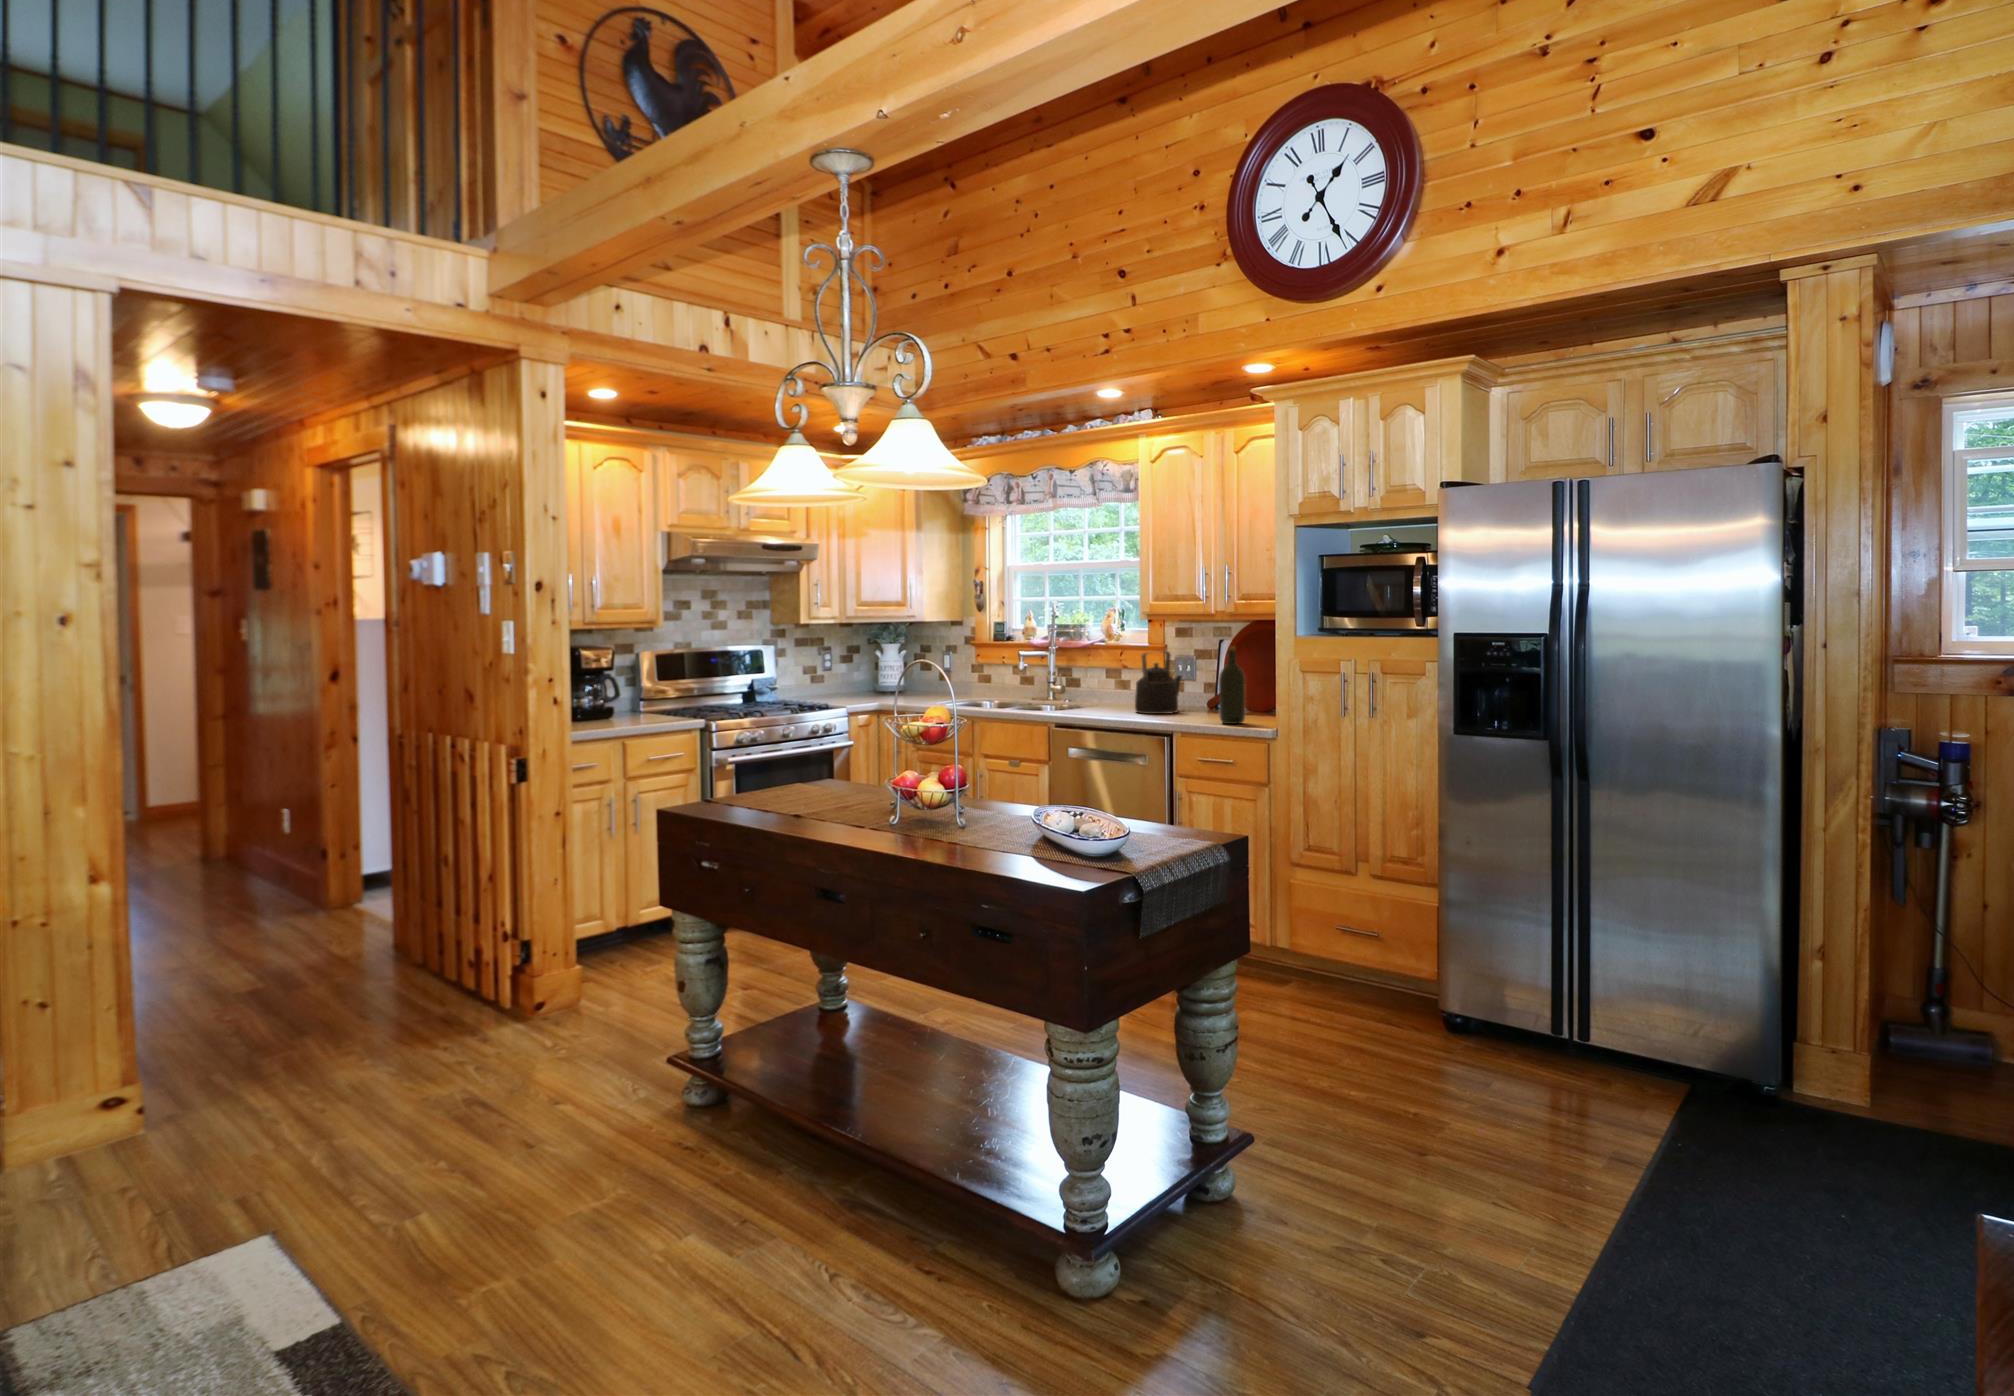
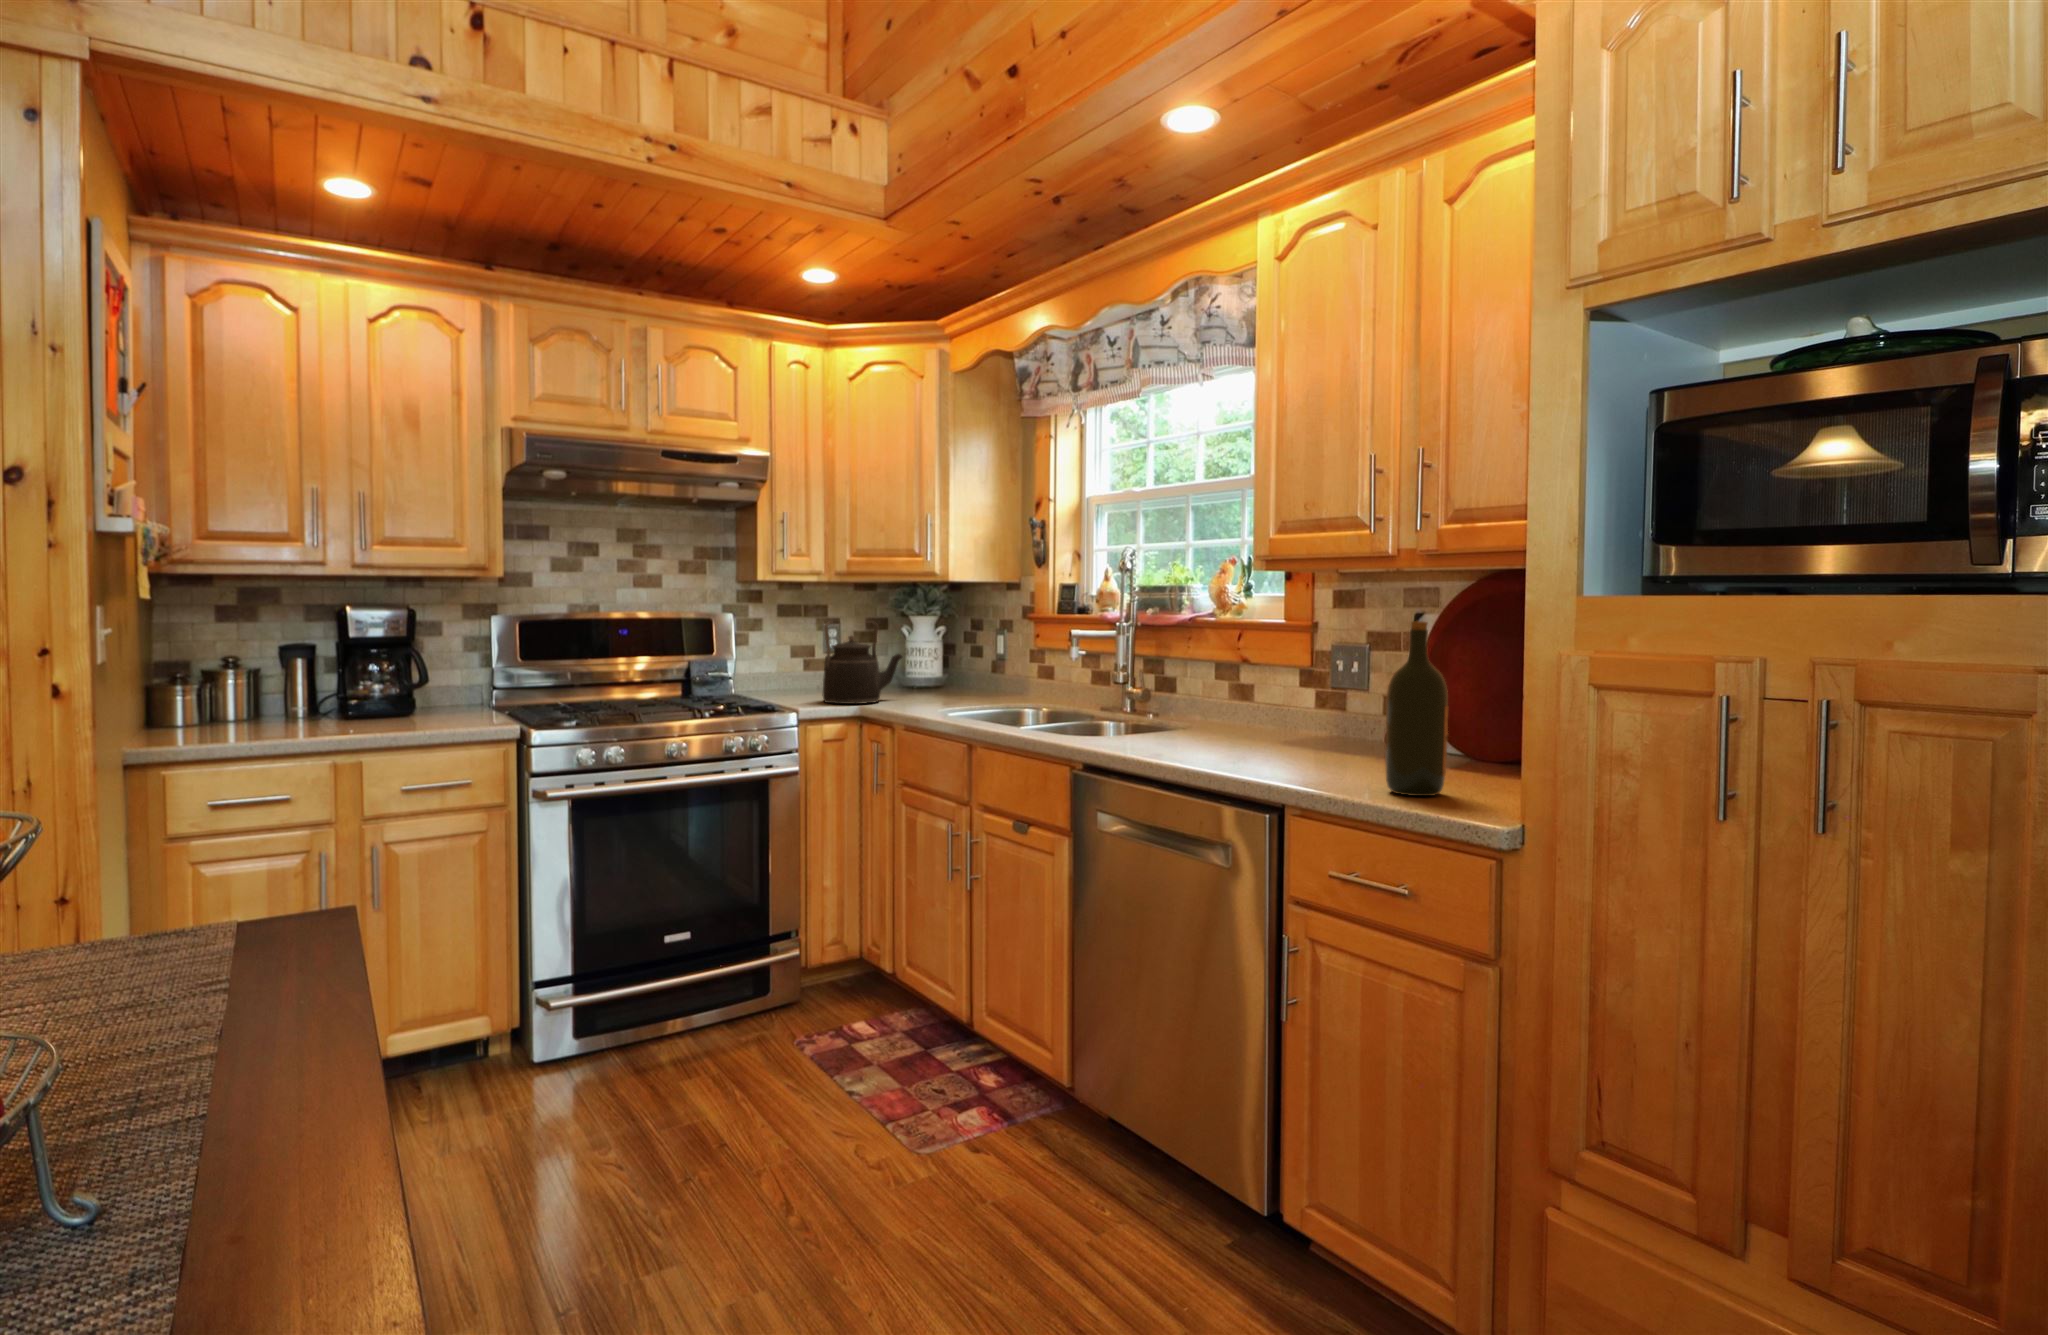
kettle: present [1135,651,1182,714] -> present [822,621,902,704]

